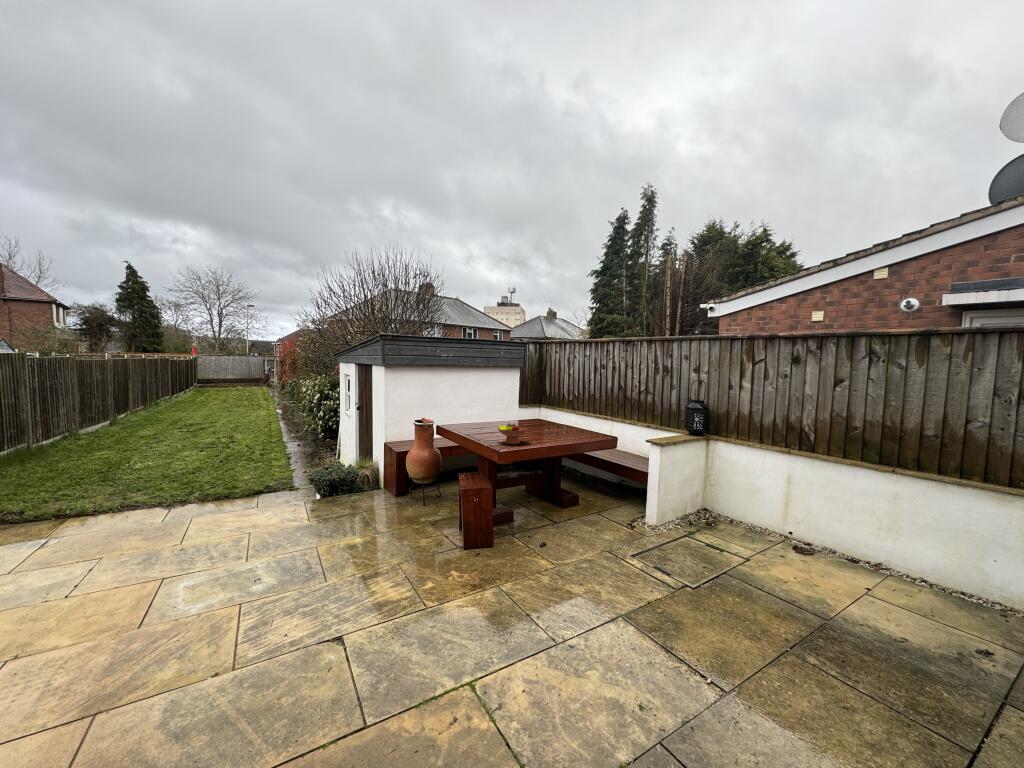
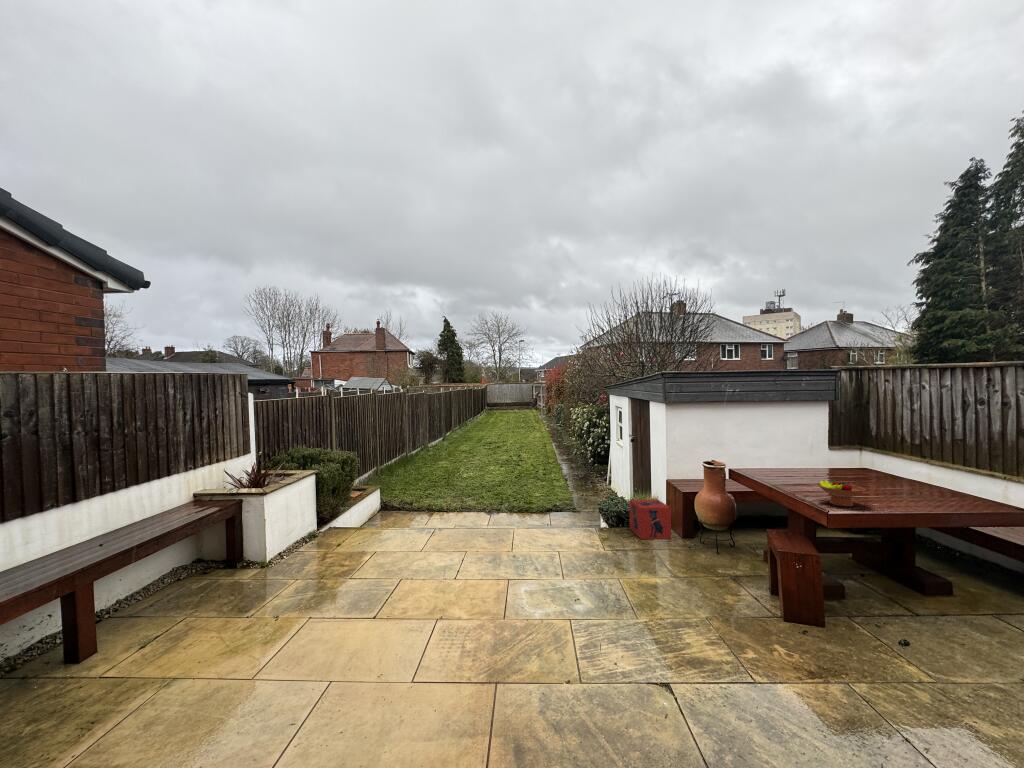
storage box: none [348,462,388,504] -> present [629,499,671,539]

